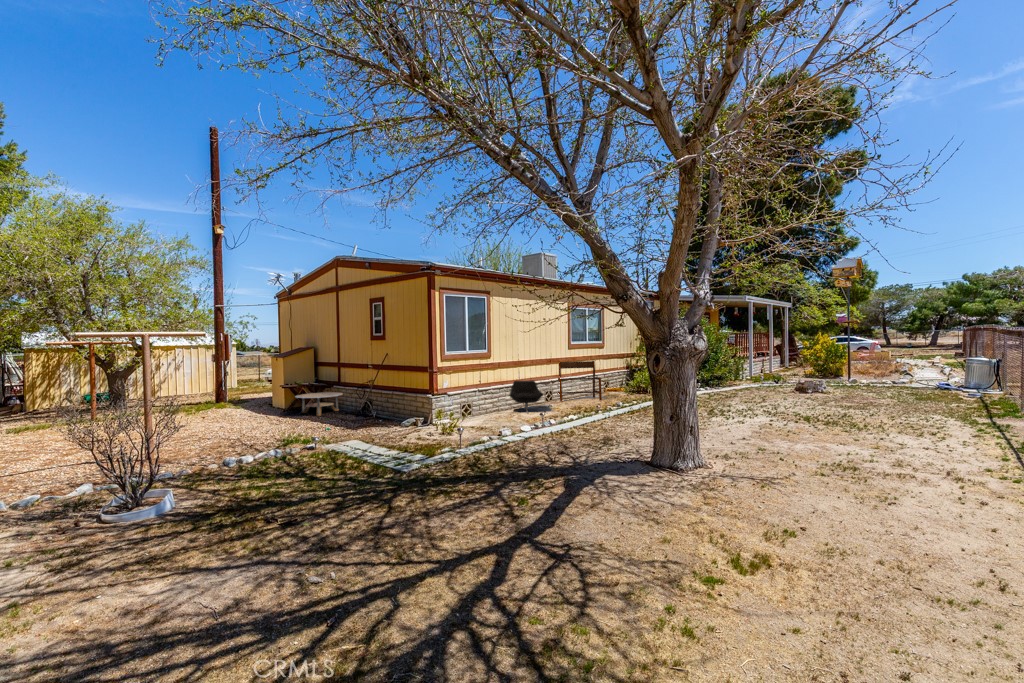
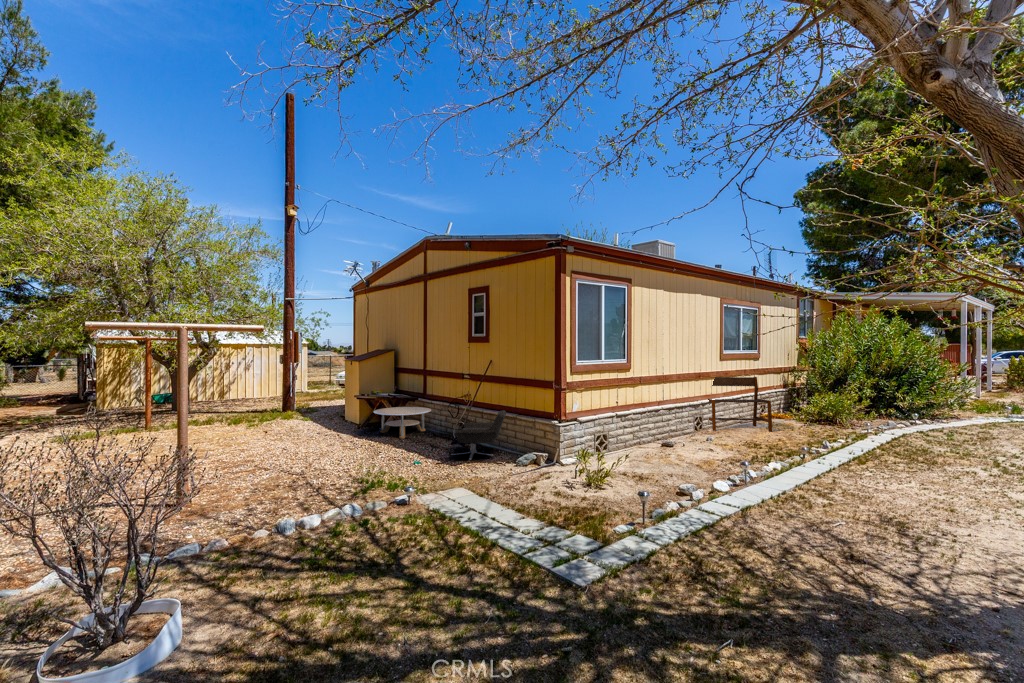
lounge chair: present [509,380,543,413] -> present [452,410,506,460]

